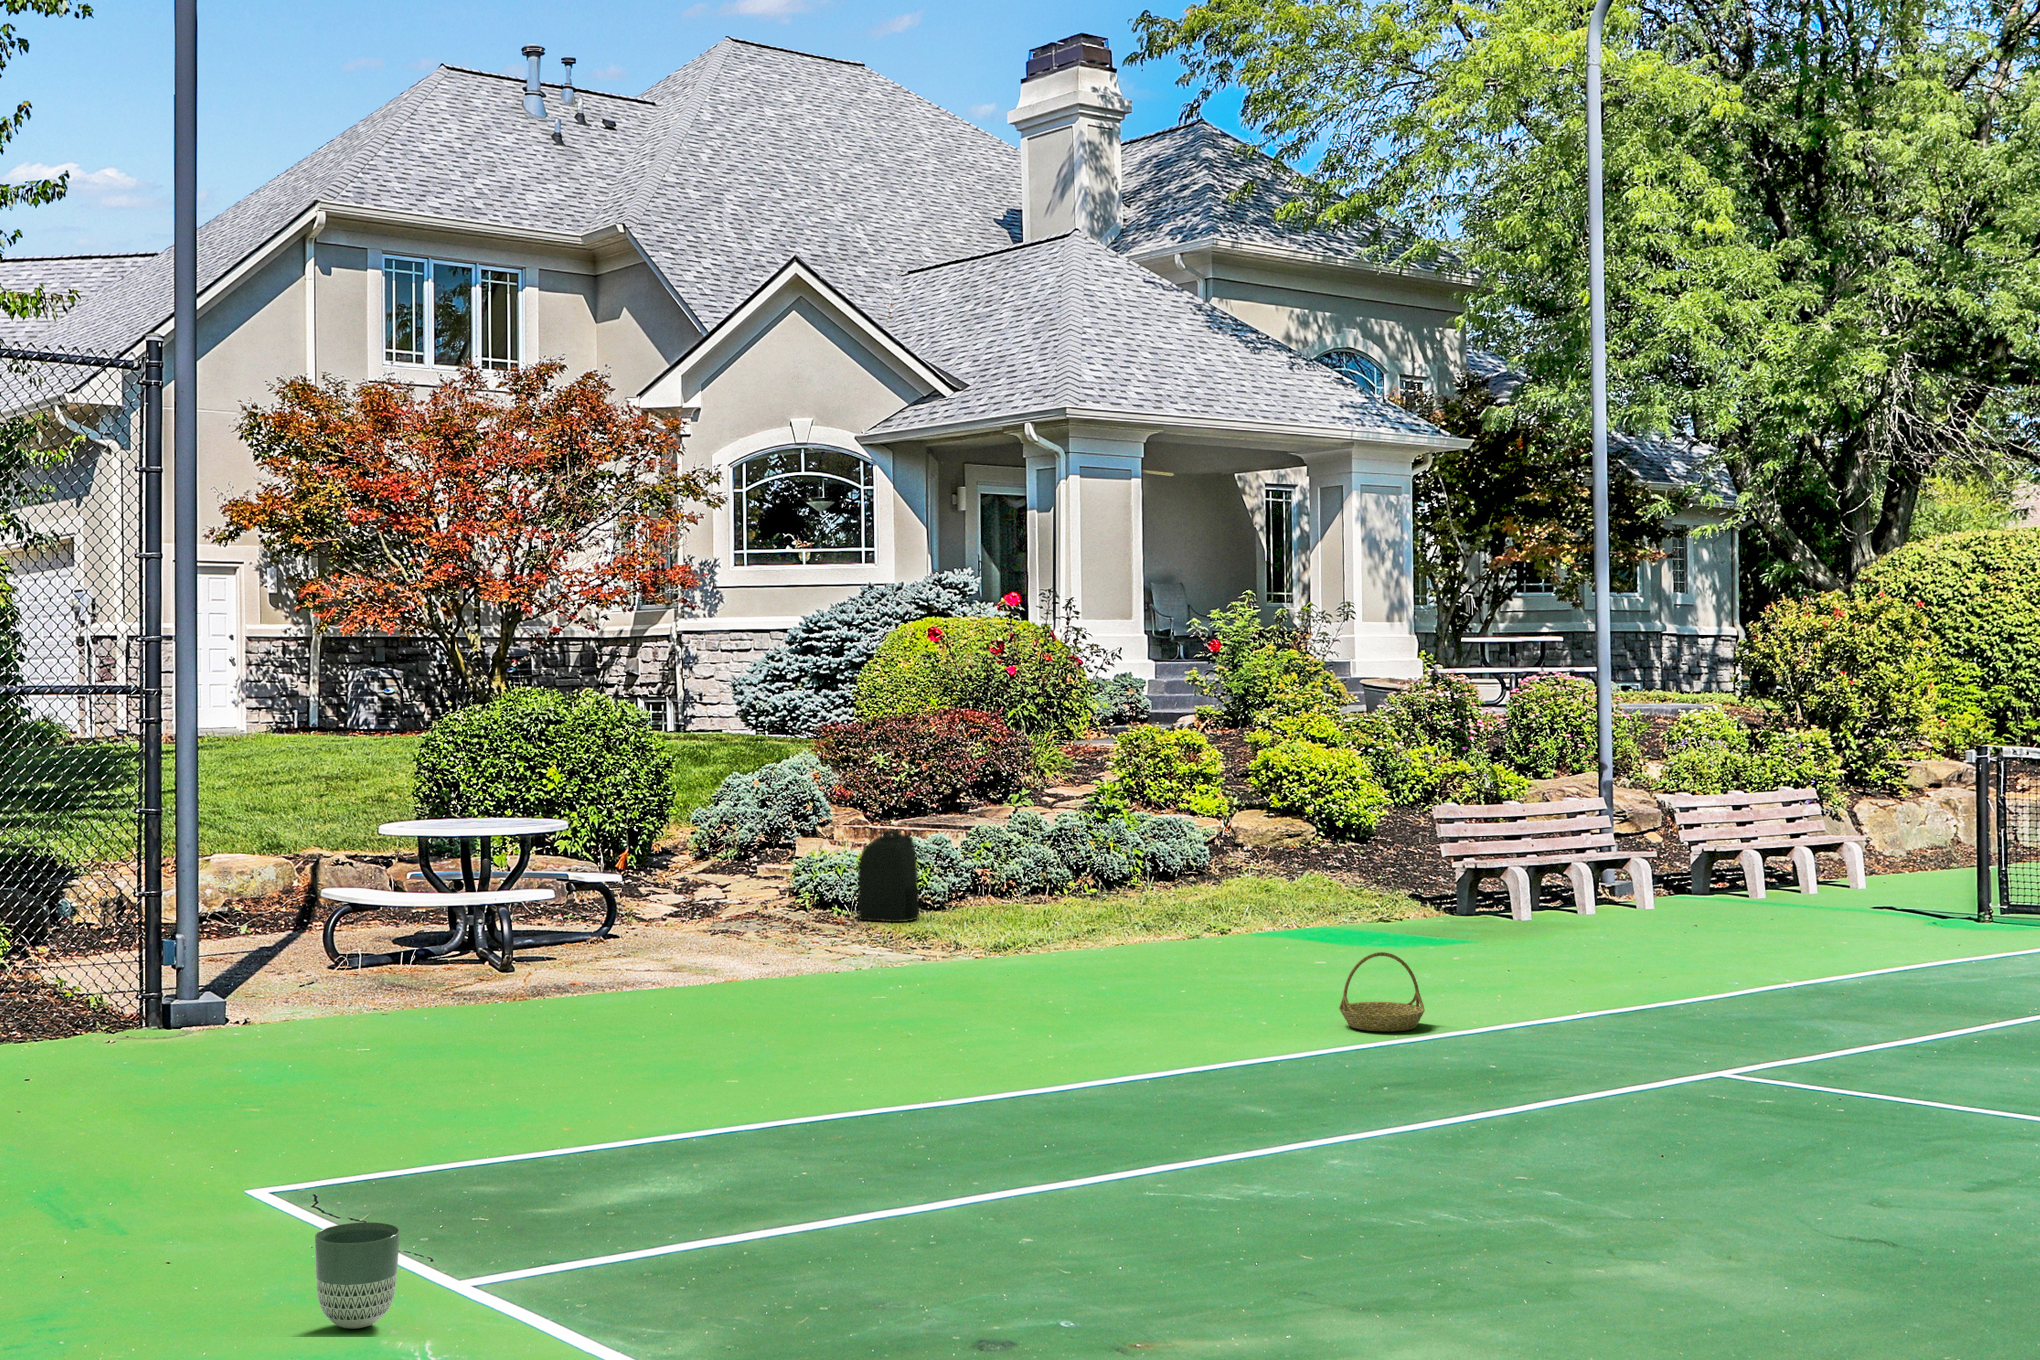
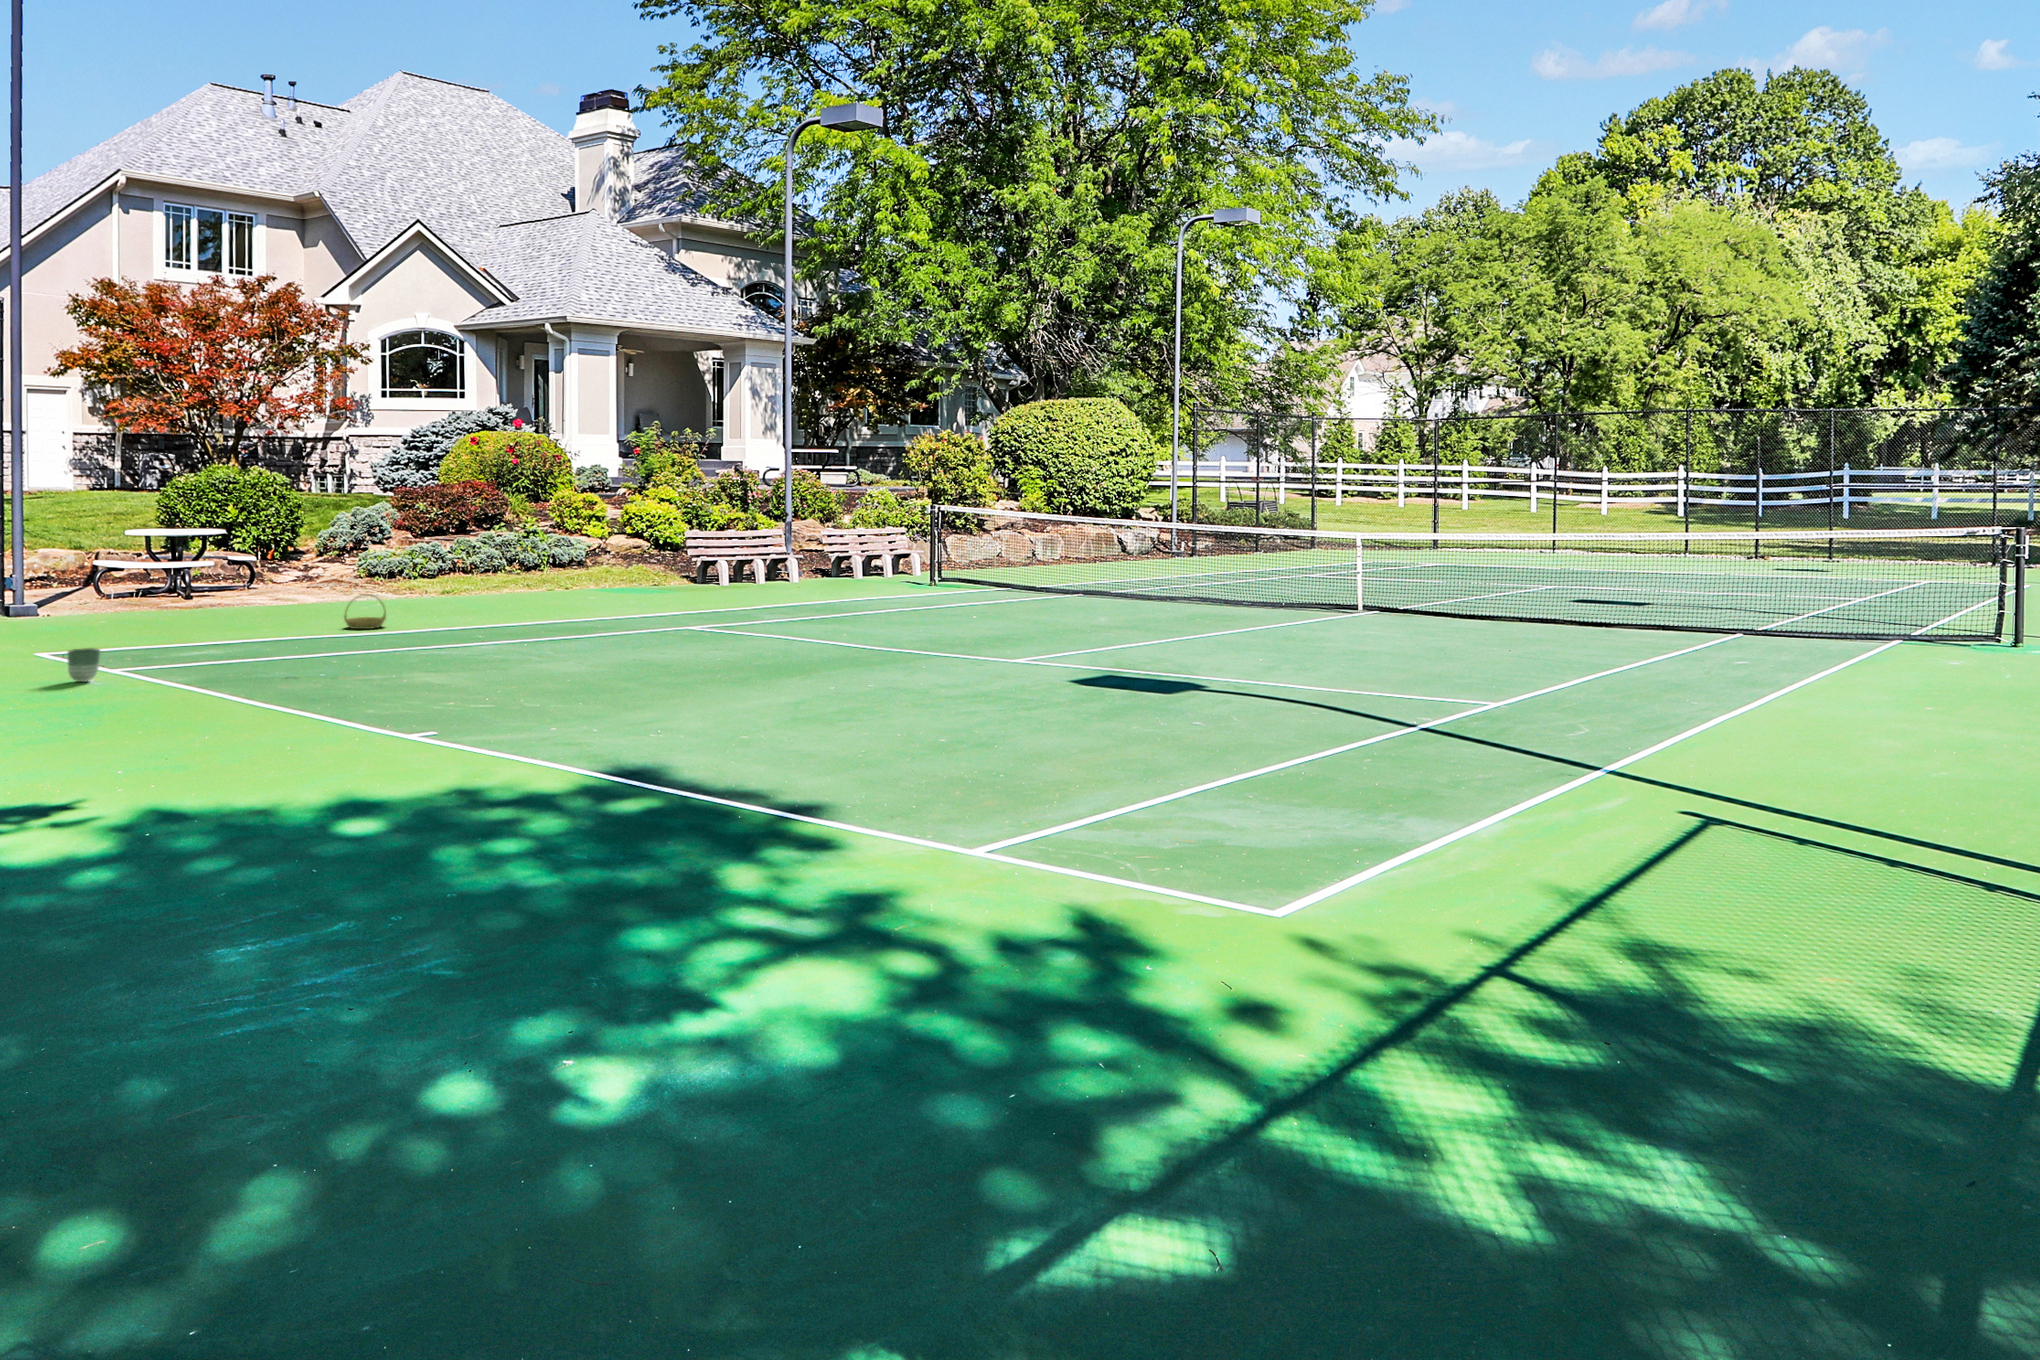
backpack: present [858,830,919,922] -> none [386,537,418,581]
basket: present [1339,952,1425,1032] -> present [344,594,386,629]

